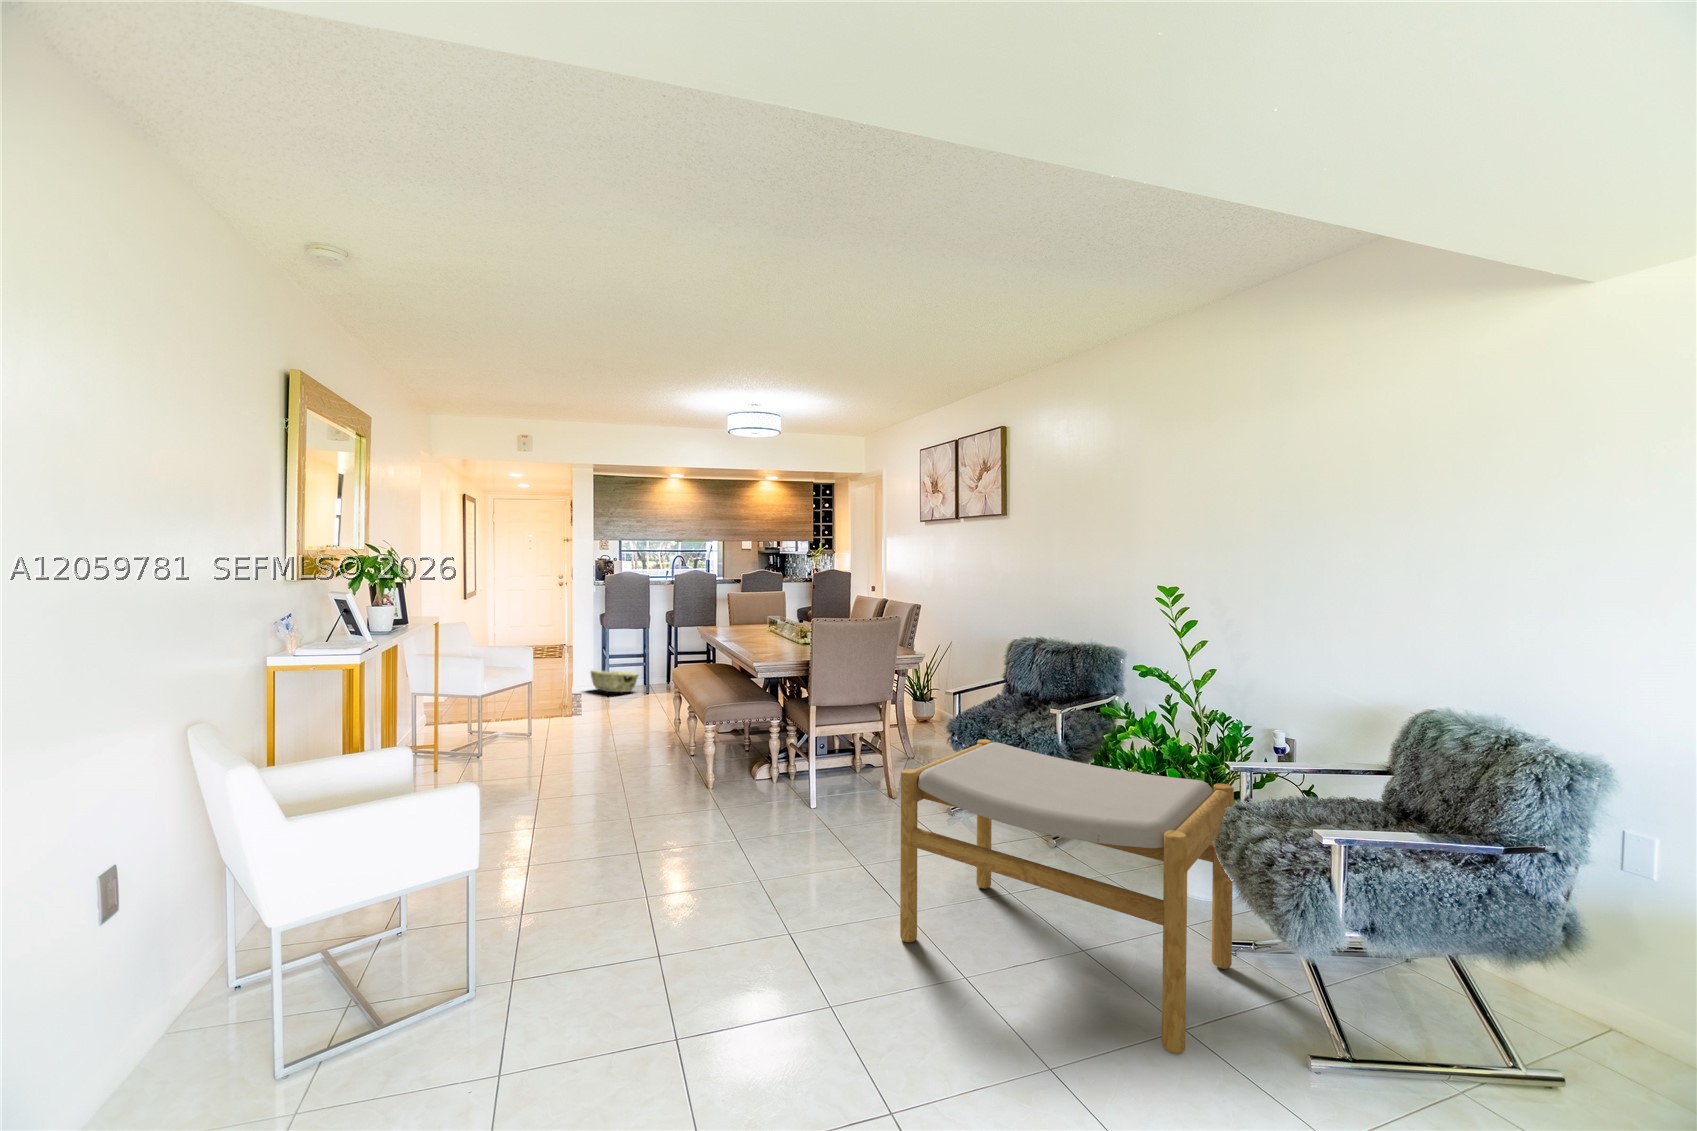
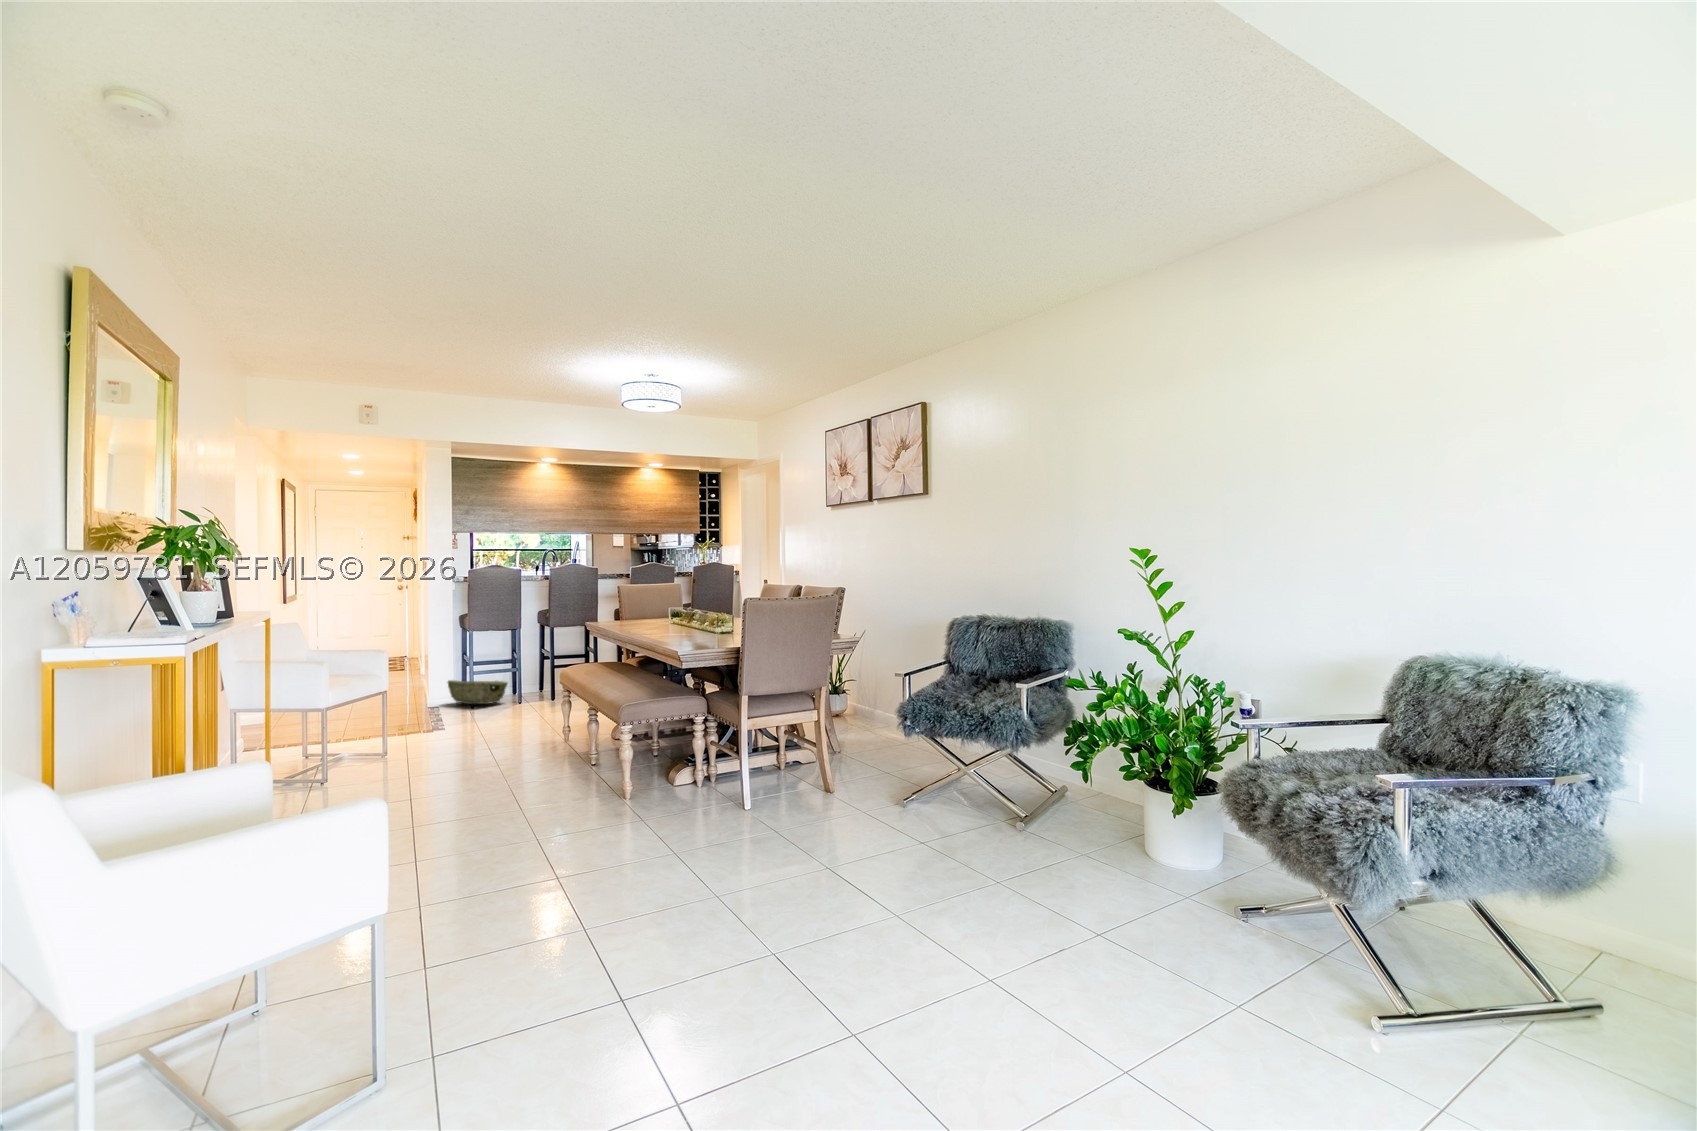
footstool: present [900,739,1234,1054] -> none [894,714,1253,1040]

